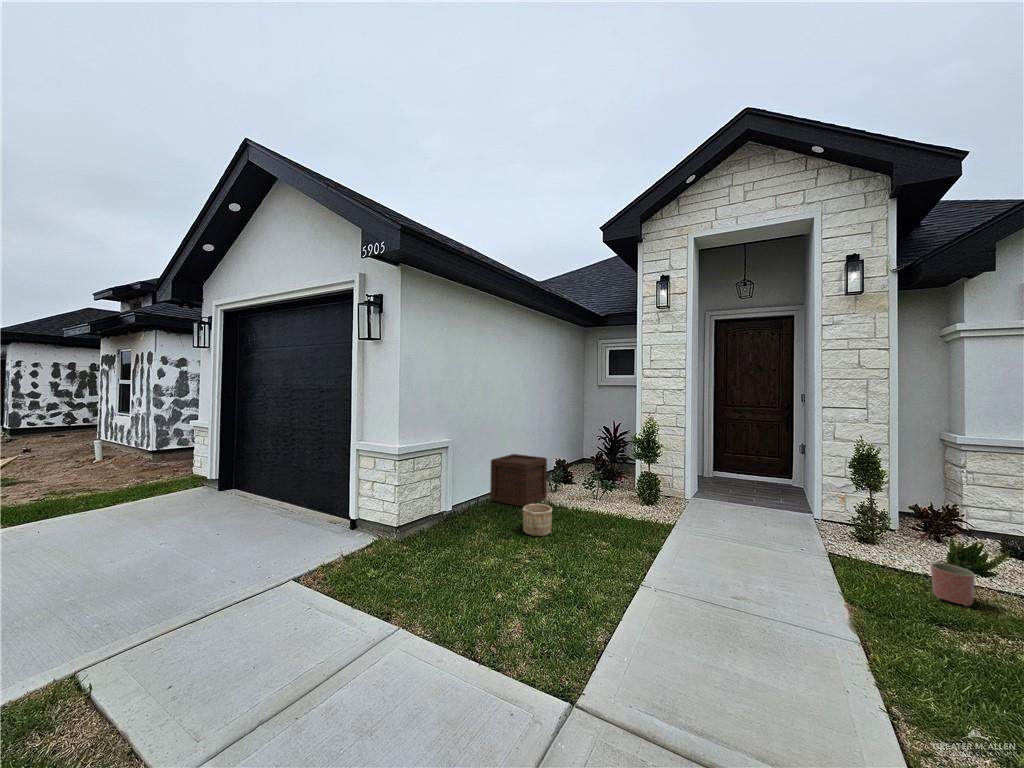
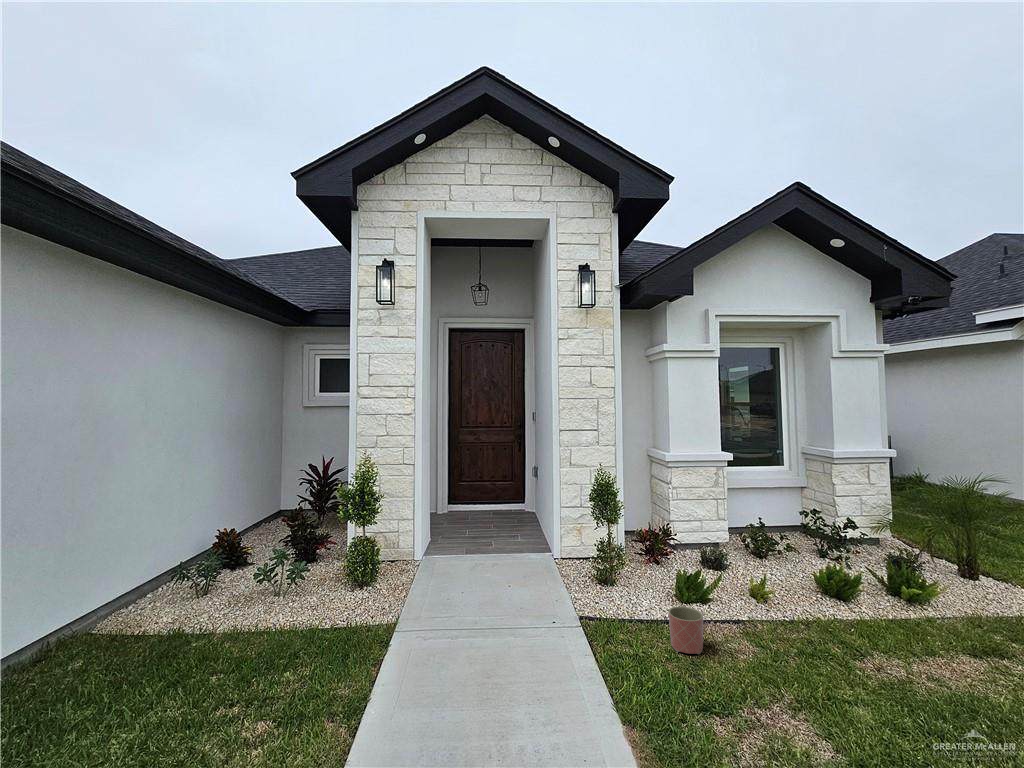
wooden crate: present [490,454,547,507] -> none [40,542,187,652]
wooden bucket: present [522,503,553,536] -> none [85,650,167,733]

